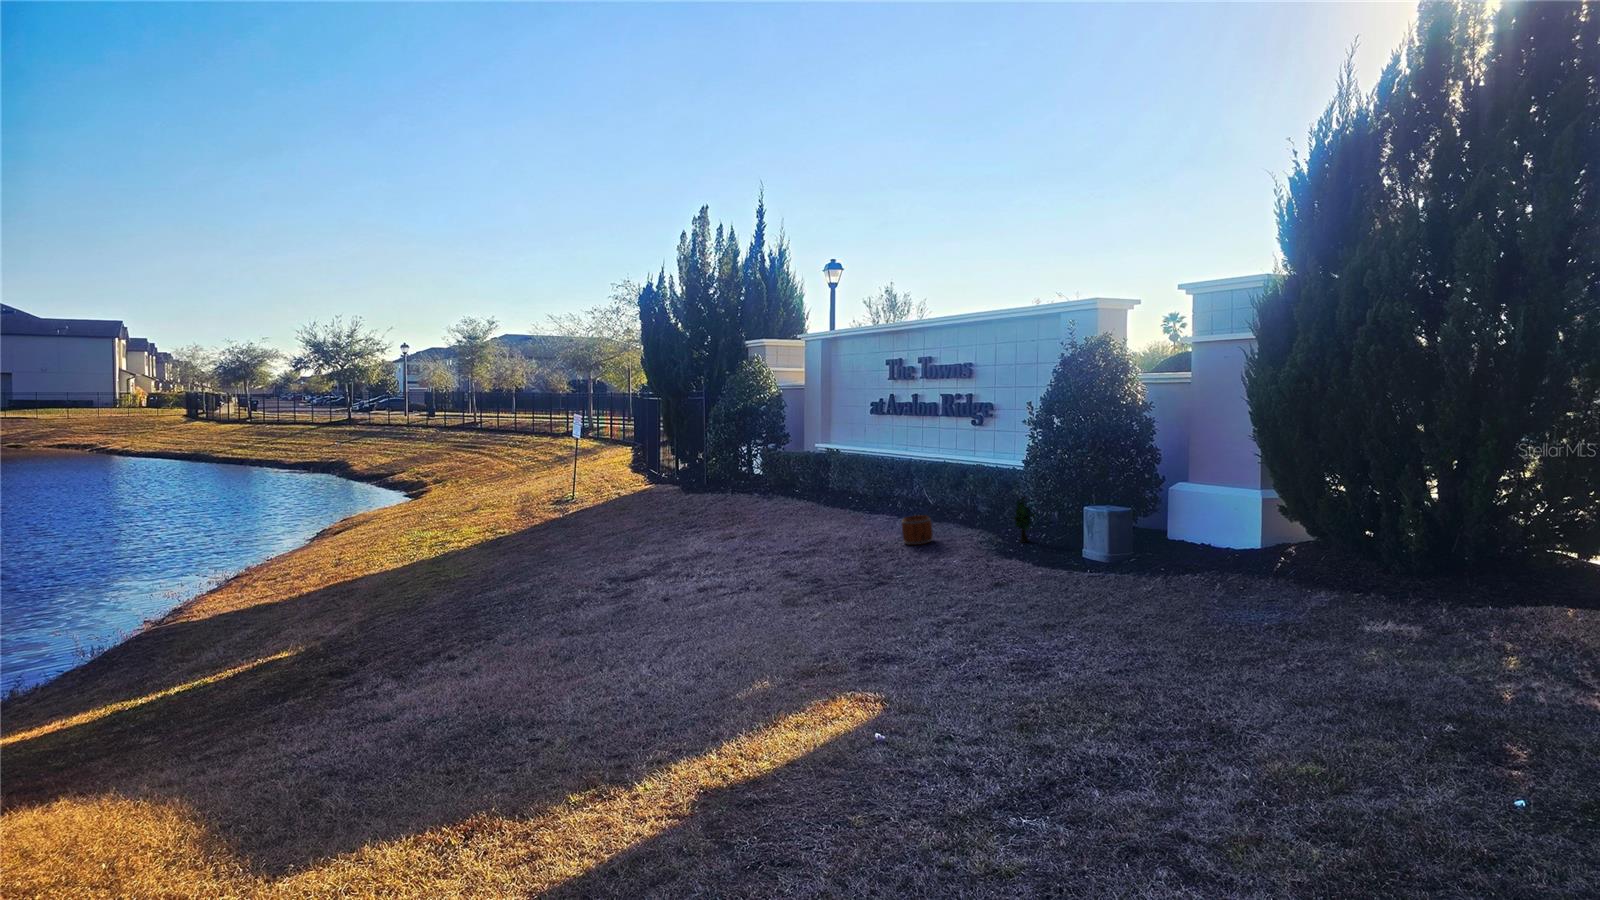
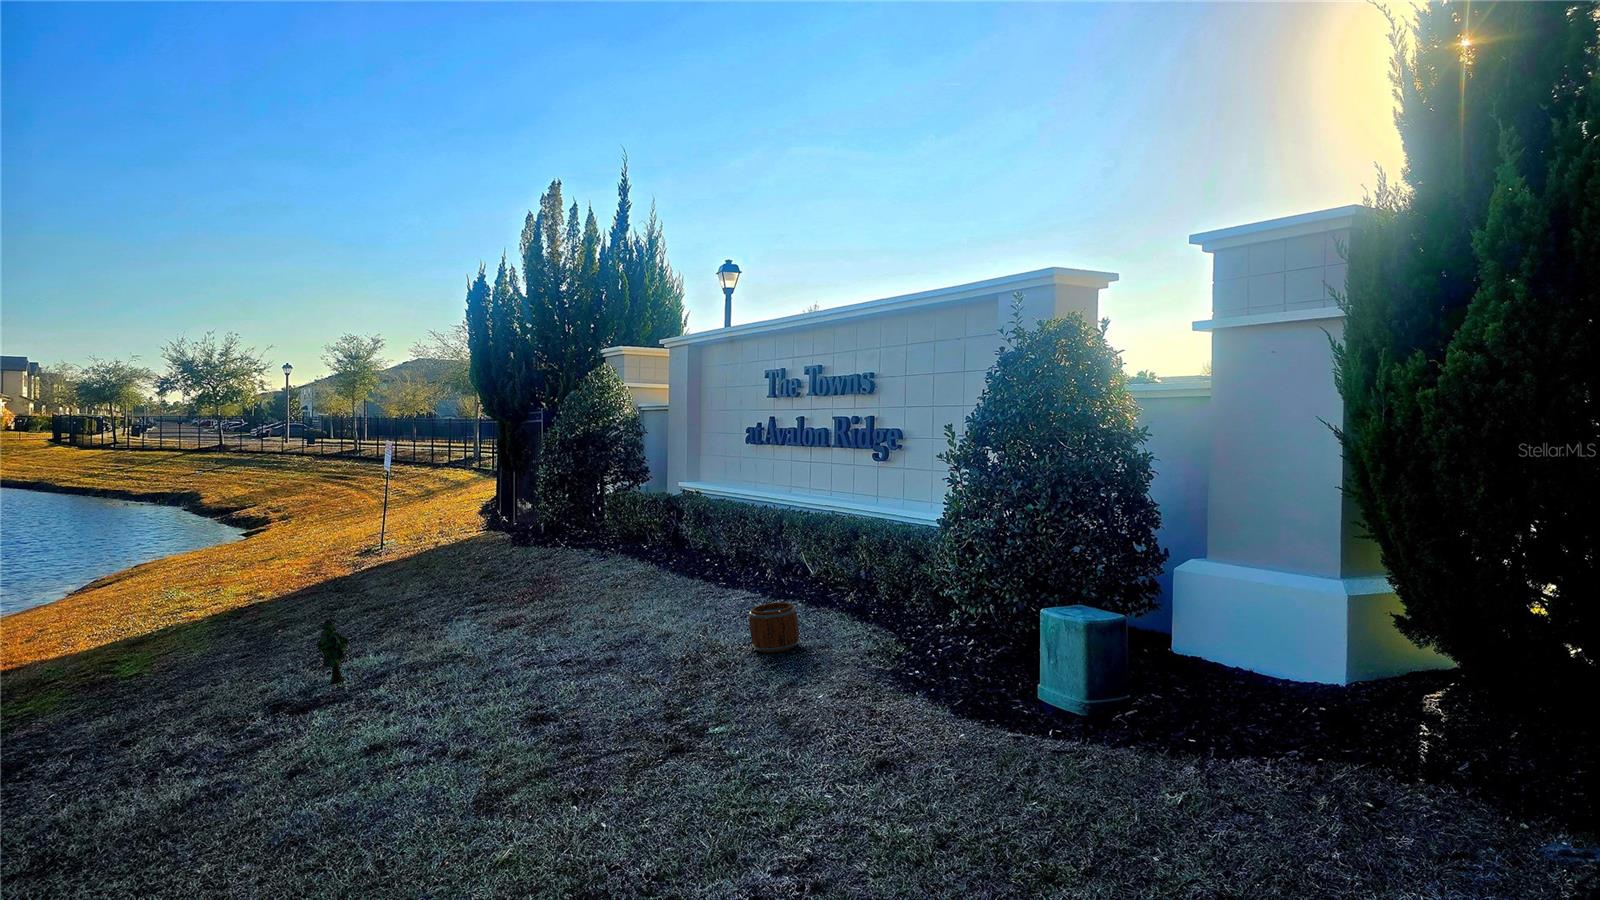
decorative plant: present [1011,497,1035,543] -> present [316,619,350,684]

